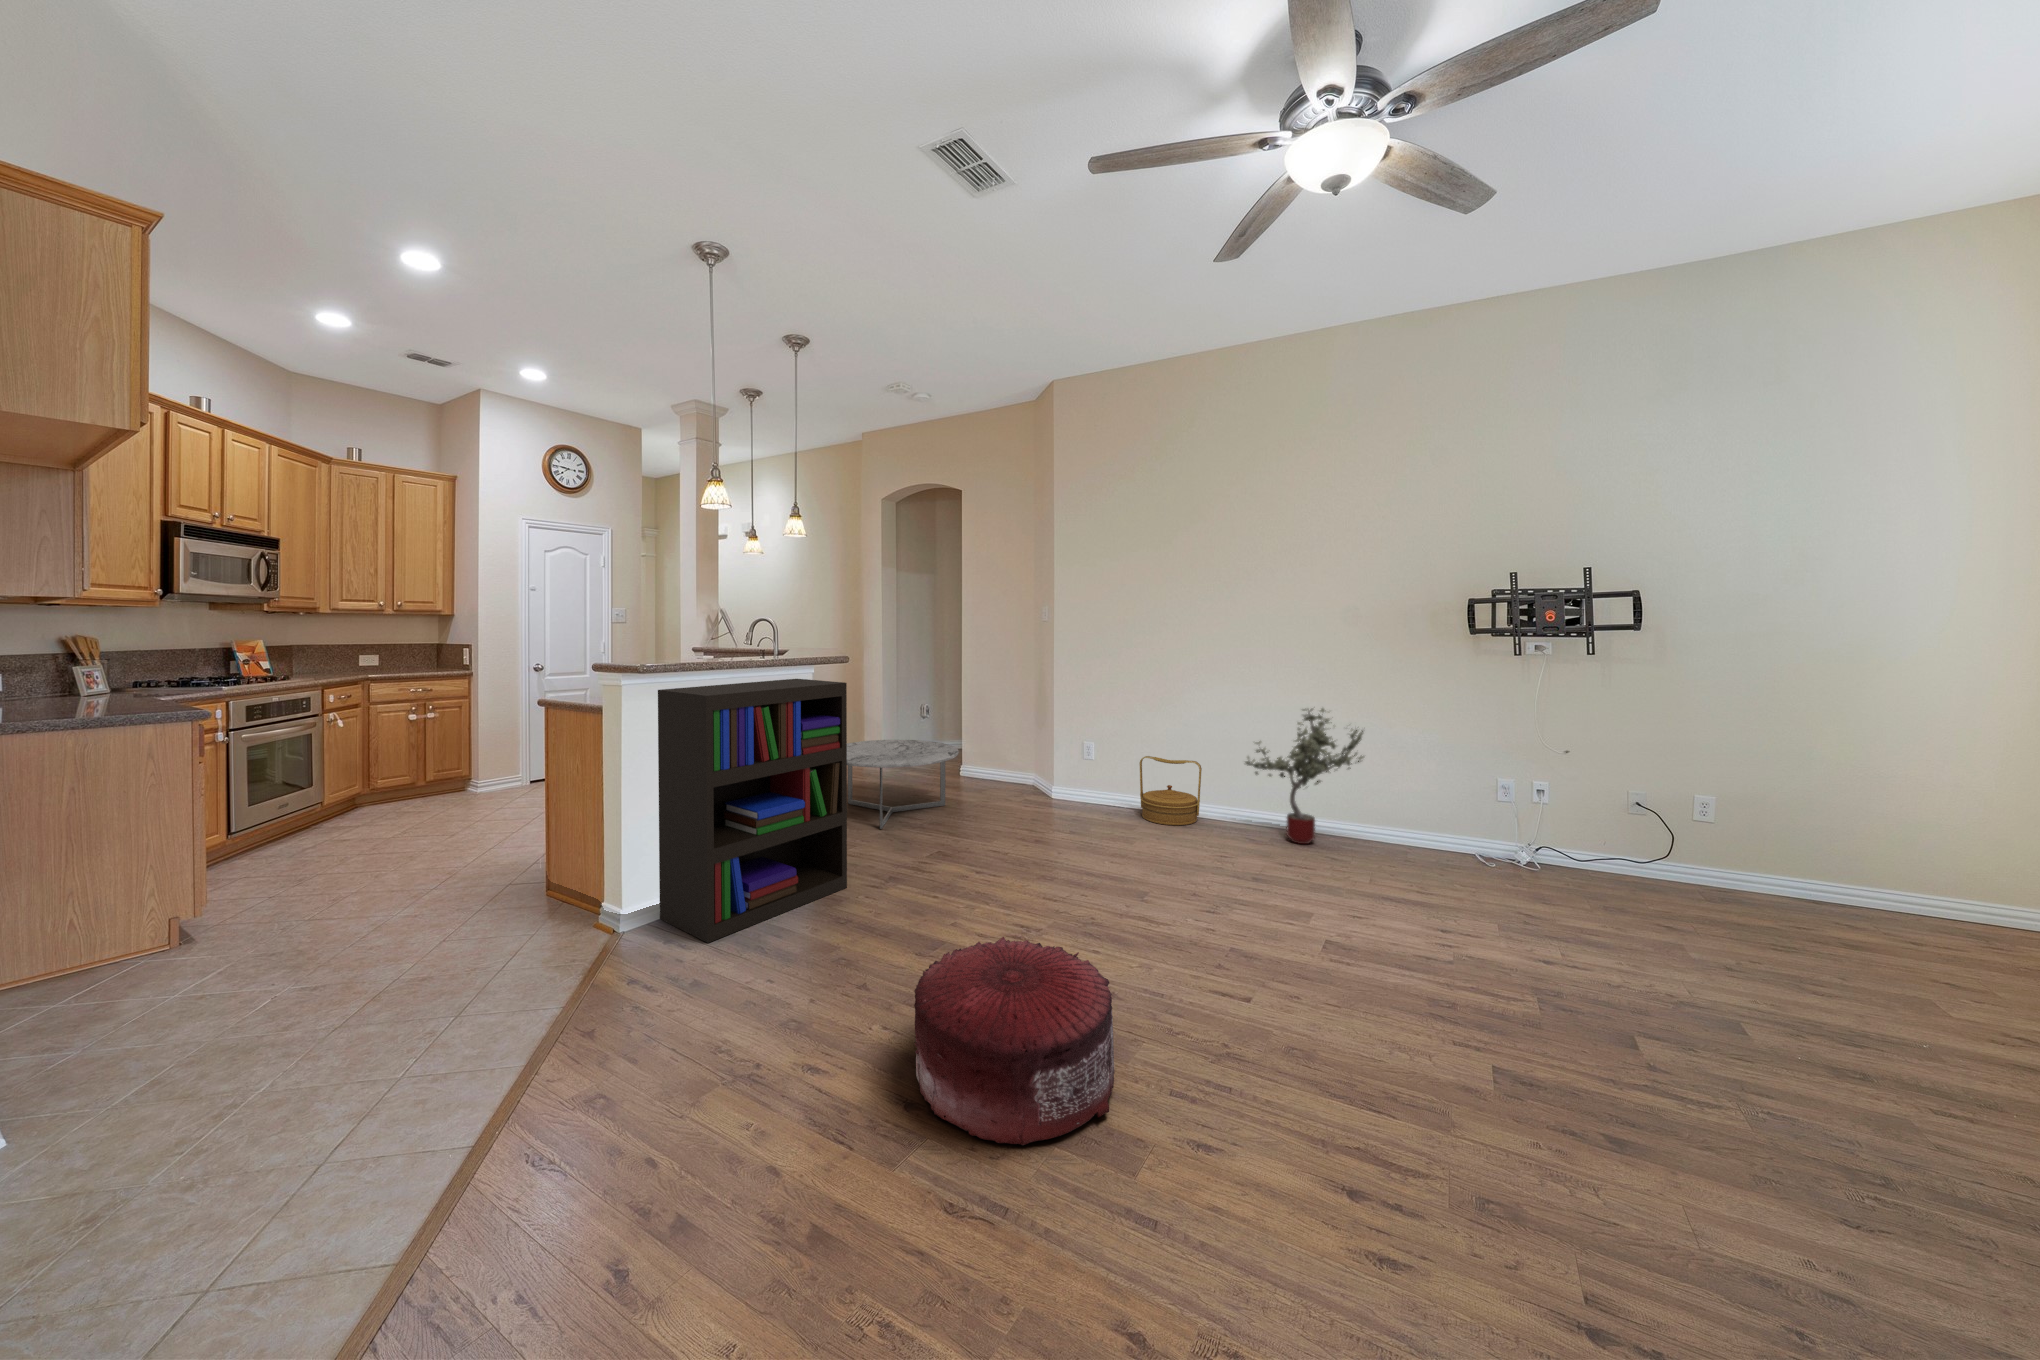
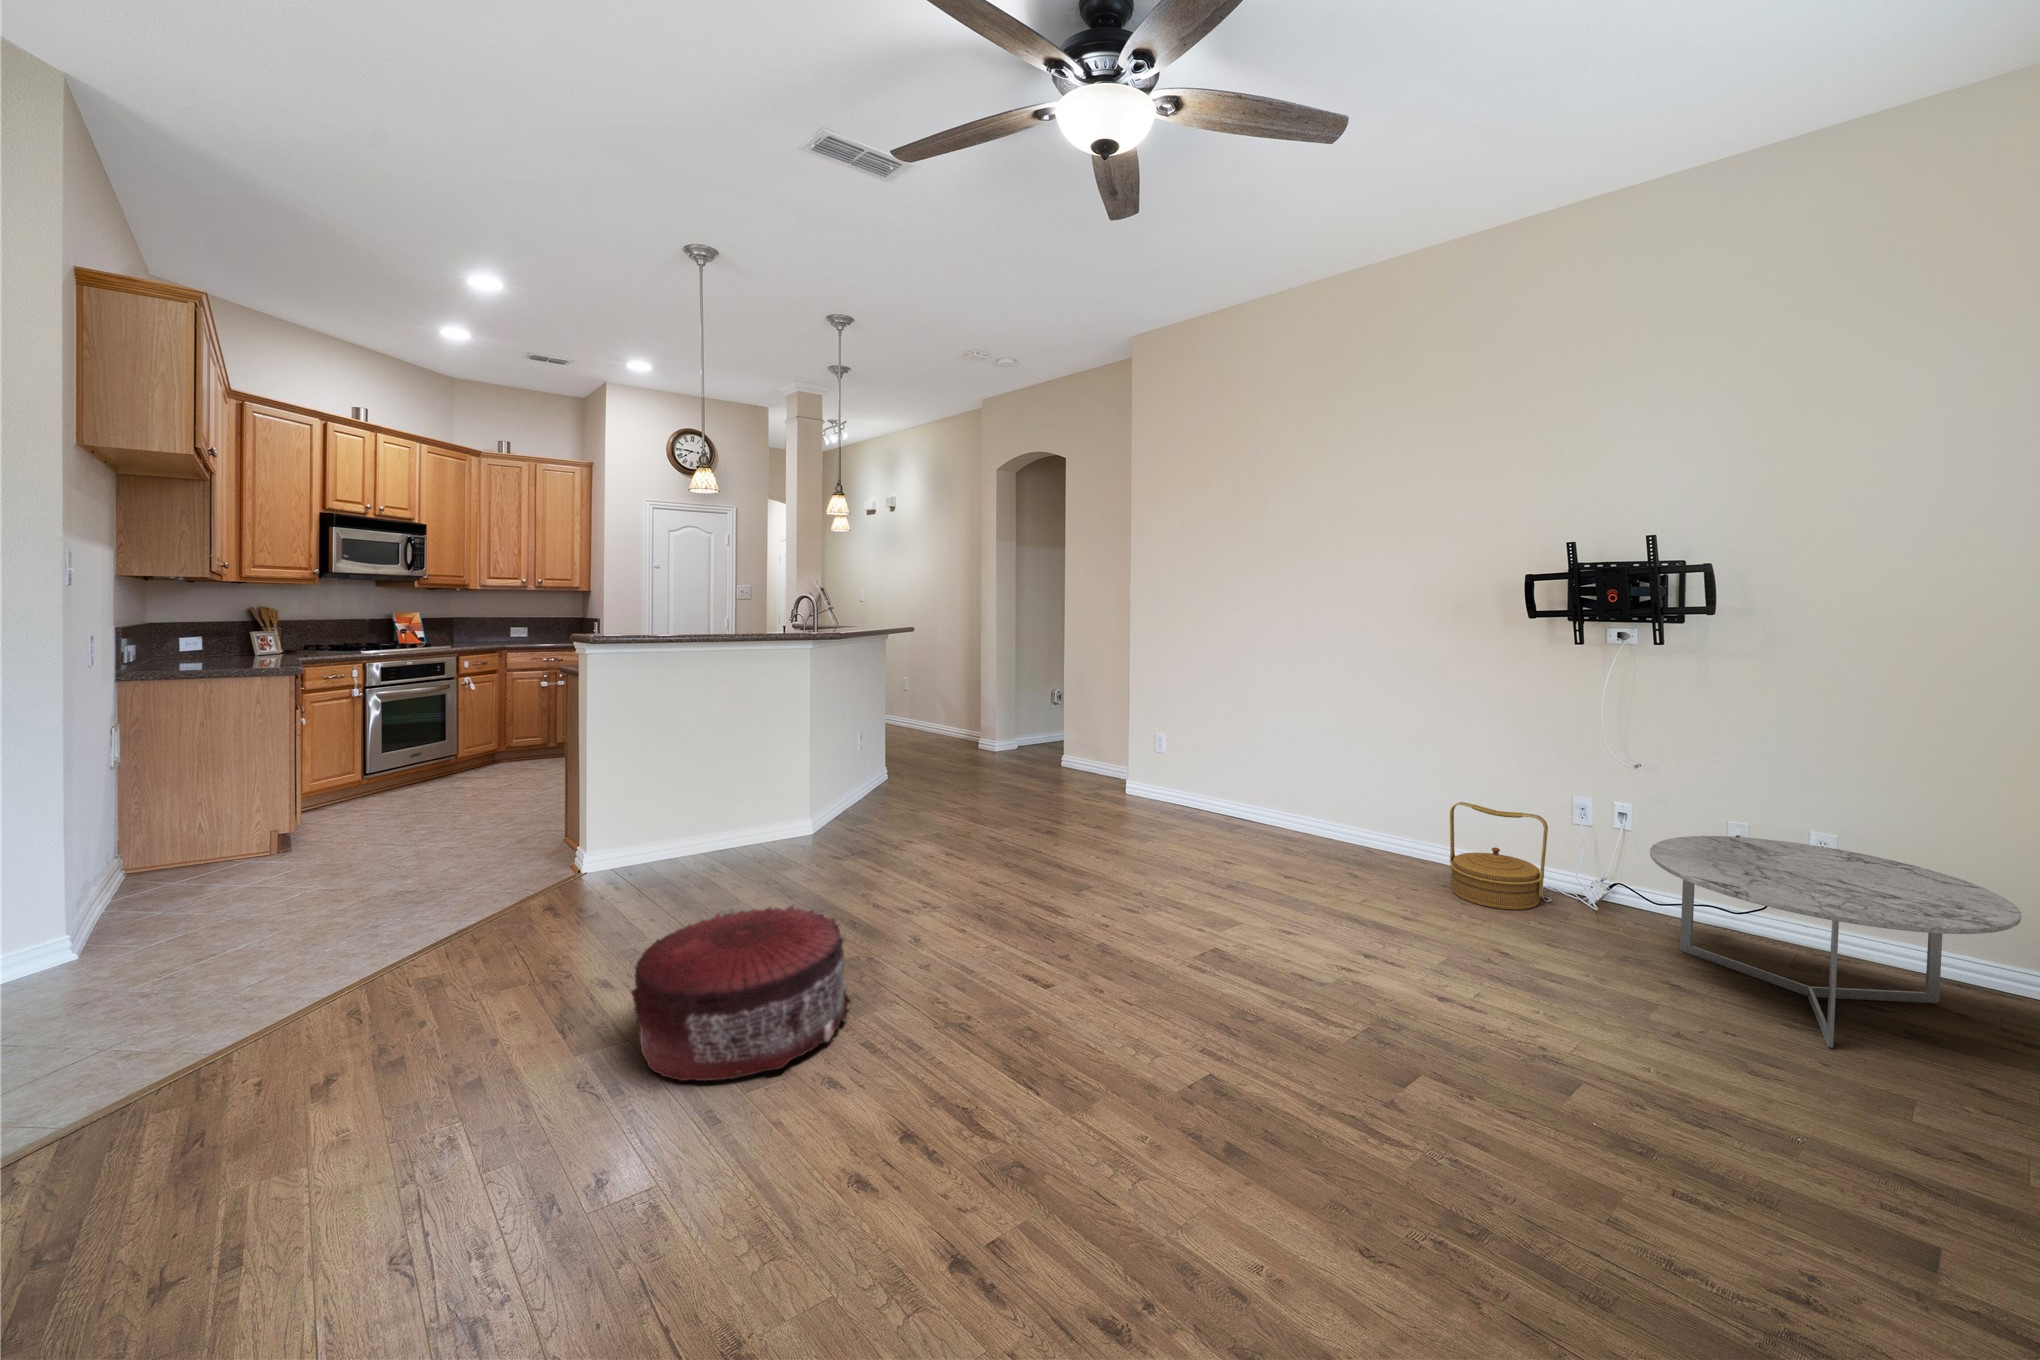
bookshelf: present [658,679,847,943] -> none [613,655,803,896]
potted tree: present [1245,708,1364,844] -> none [1284,705,1408,866]
coffee table: present [847,740,959,829] -> present [1650,836,2021,1048]
woven basket: present [1139,756,1202,825] -> present [1450,802,1548,910]

